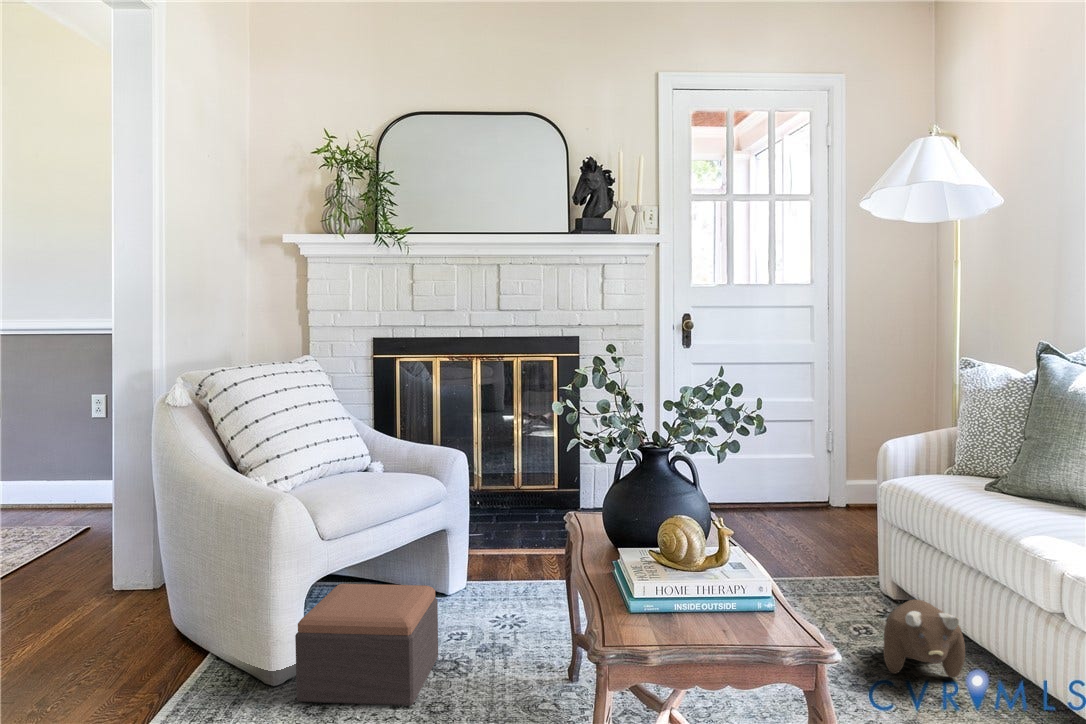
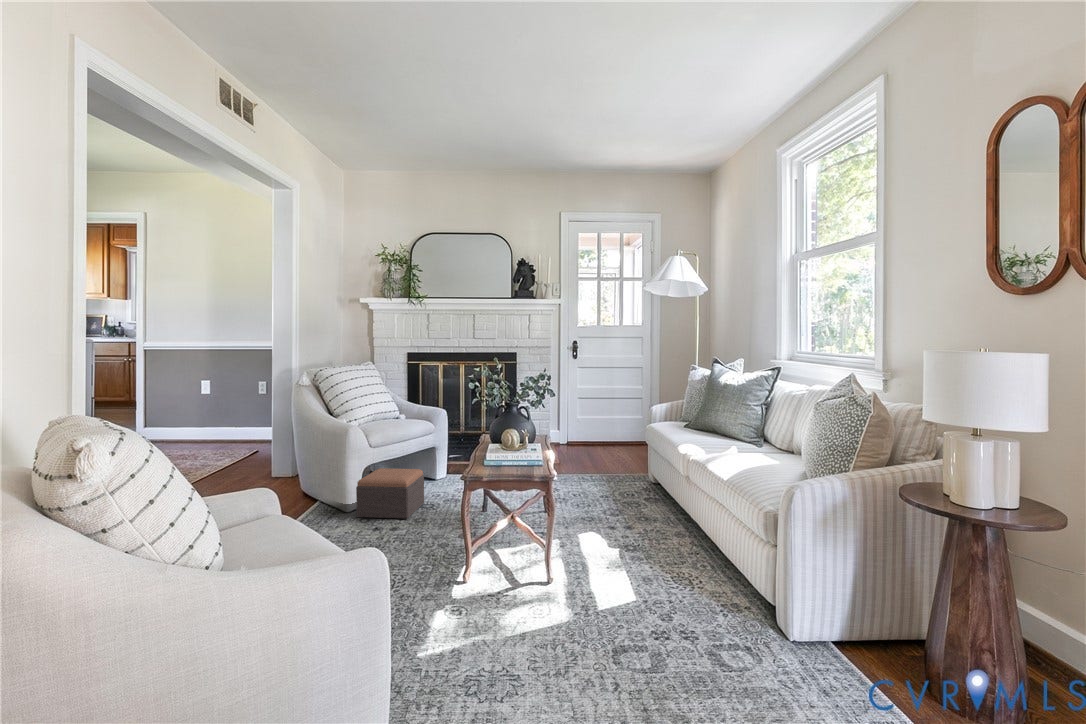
plush toy: present [884,600,965,678] -> none [626,477,661,511]

